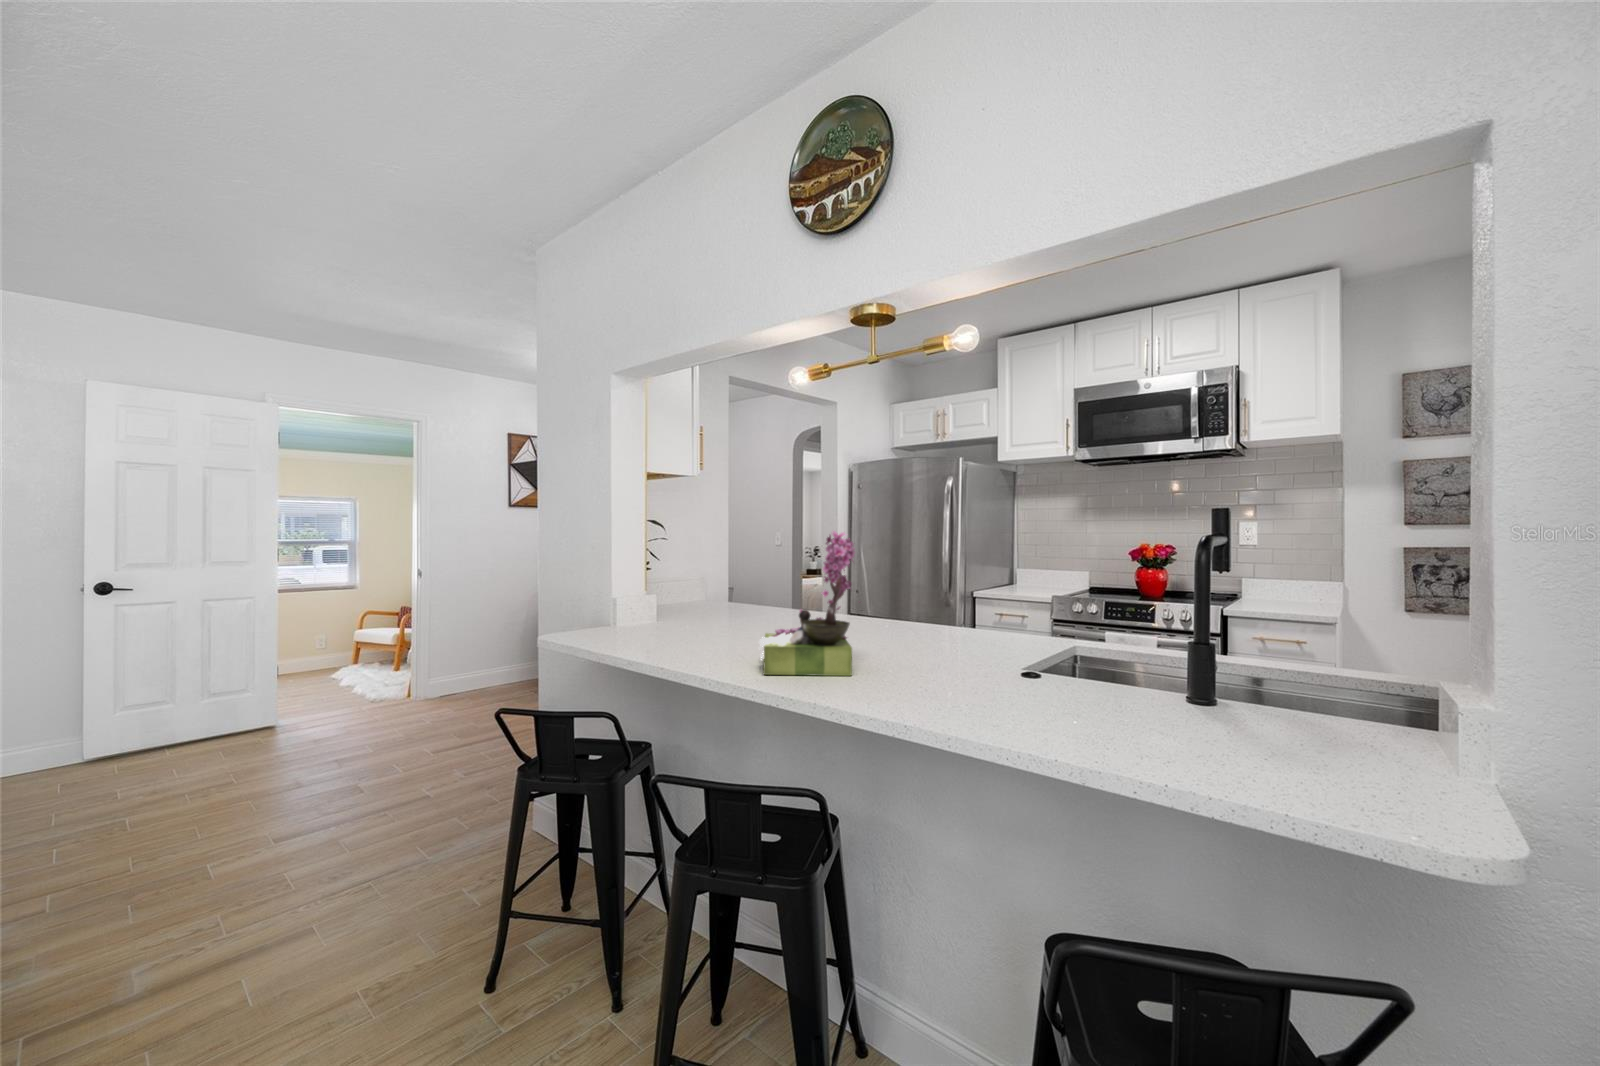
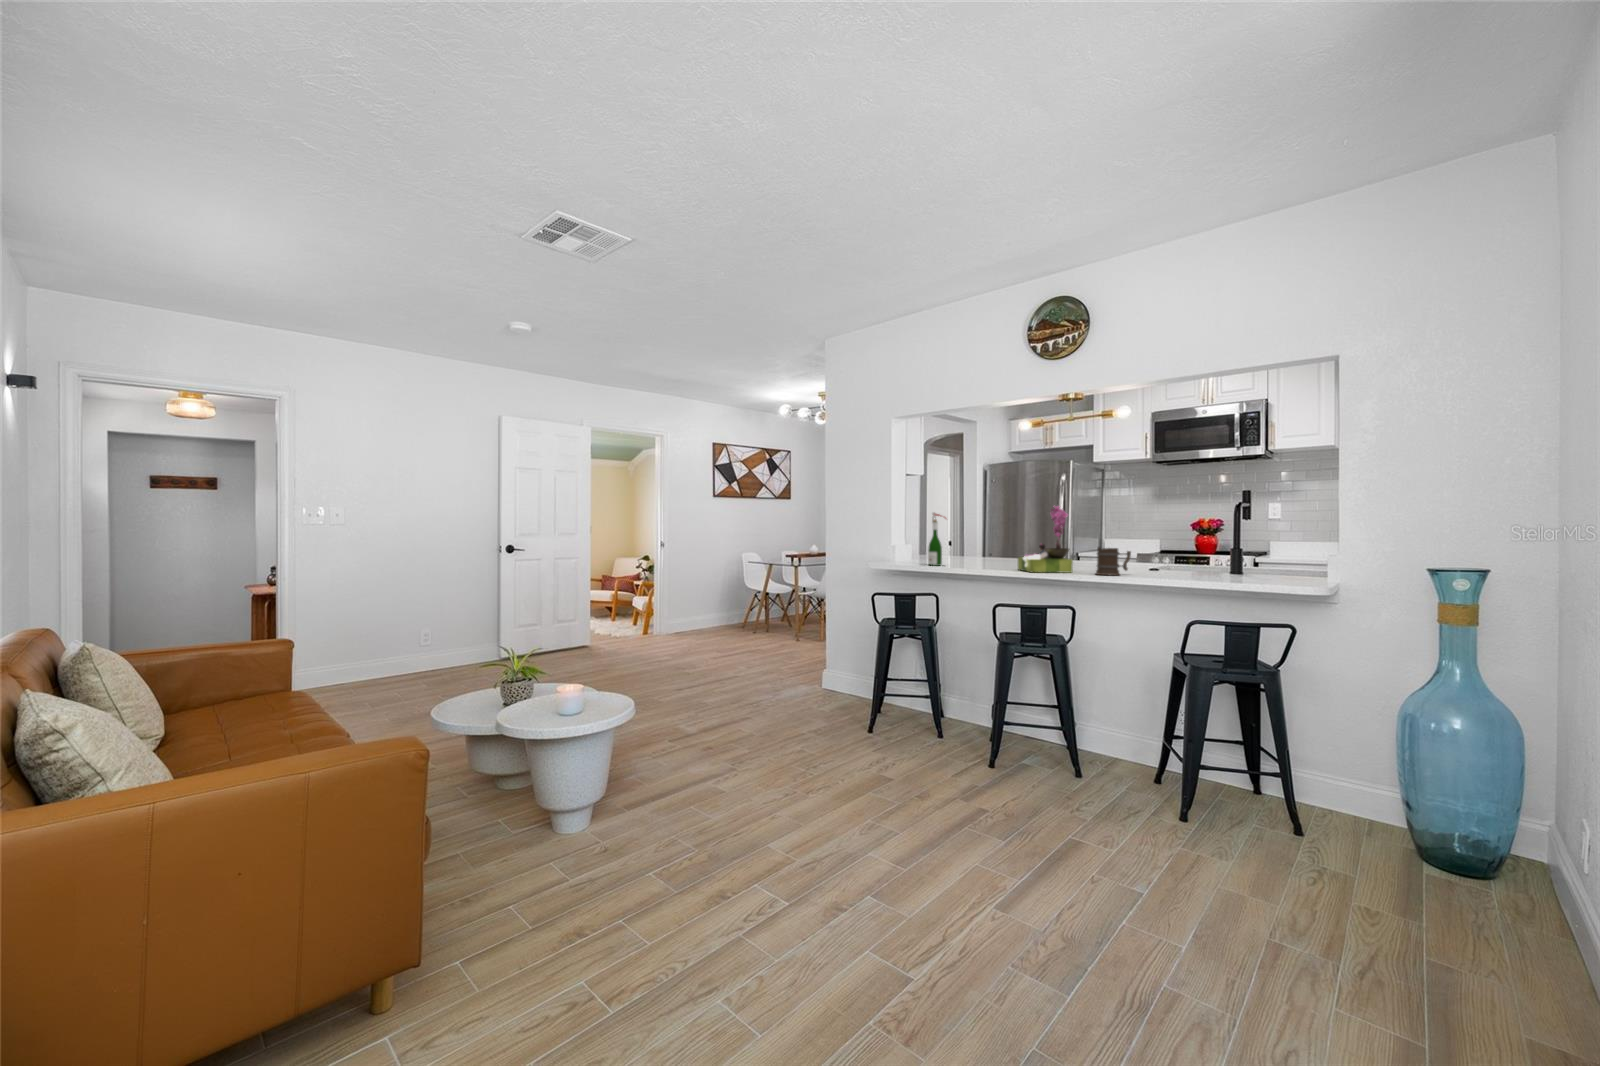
wine bottle: none [644,538,674,638] -> present [928,513,946,566]
mug: none [884,627,961,697] -> present [1096,548,1131,575]

